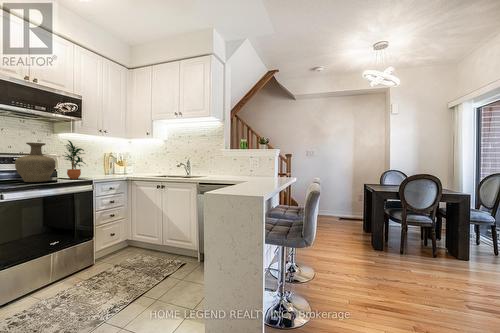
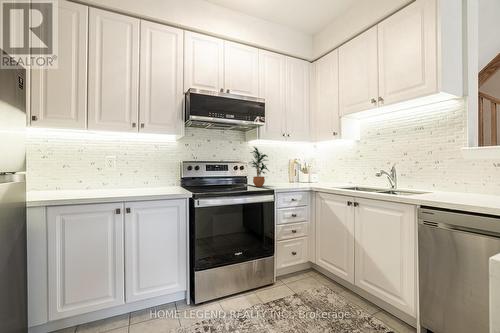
vase: present [15,143,56,182] -> none [211,150,241,189]

